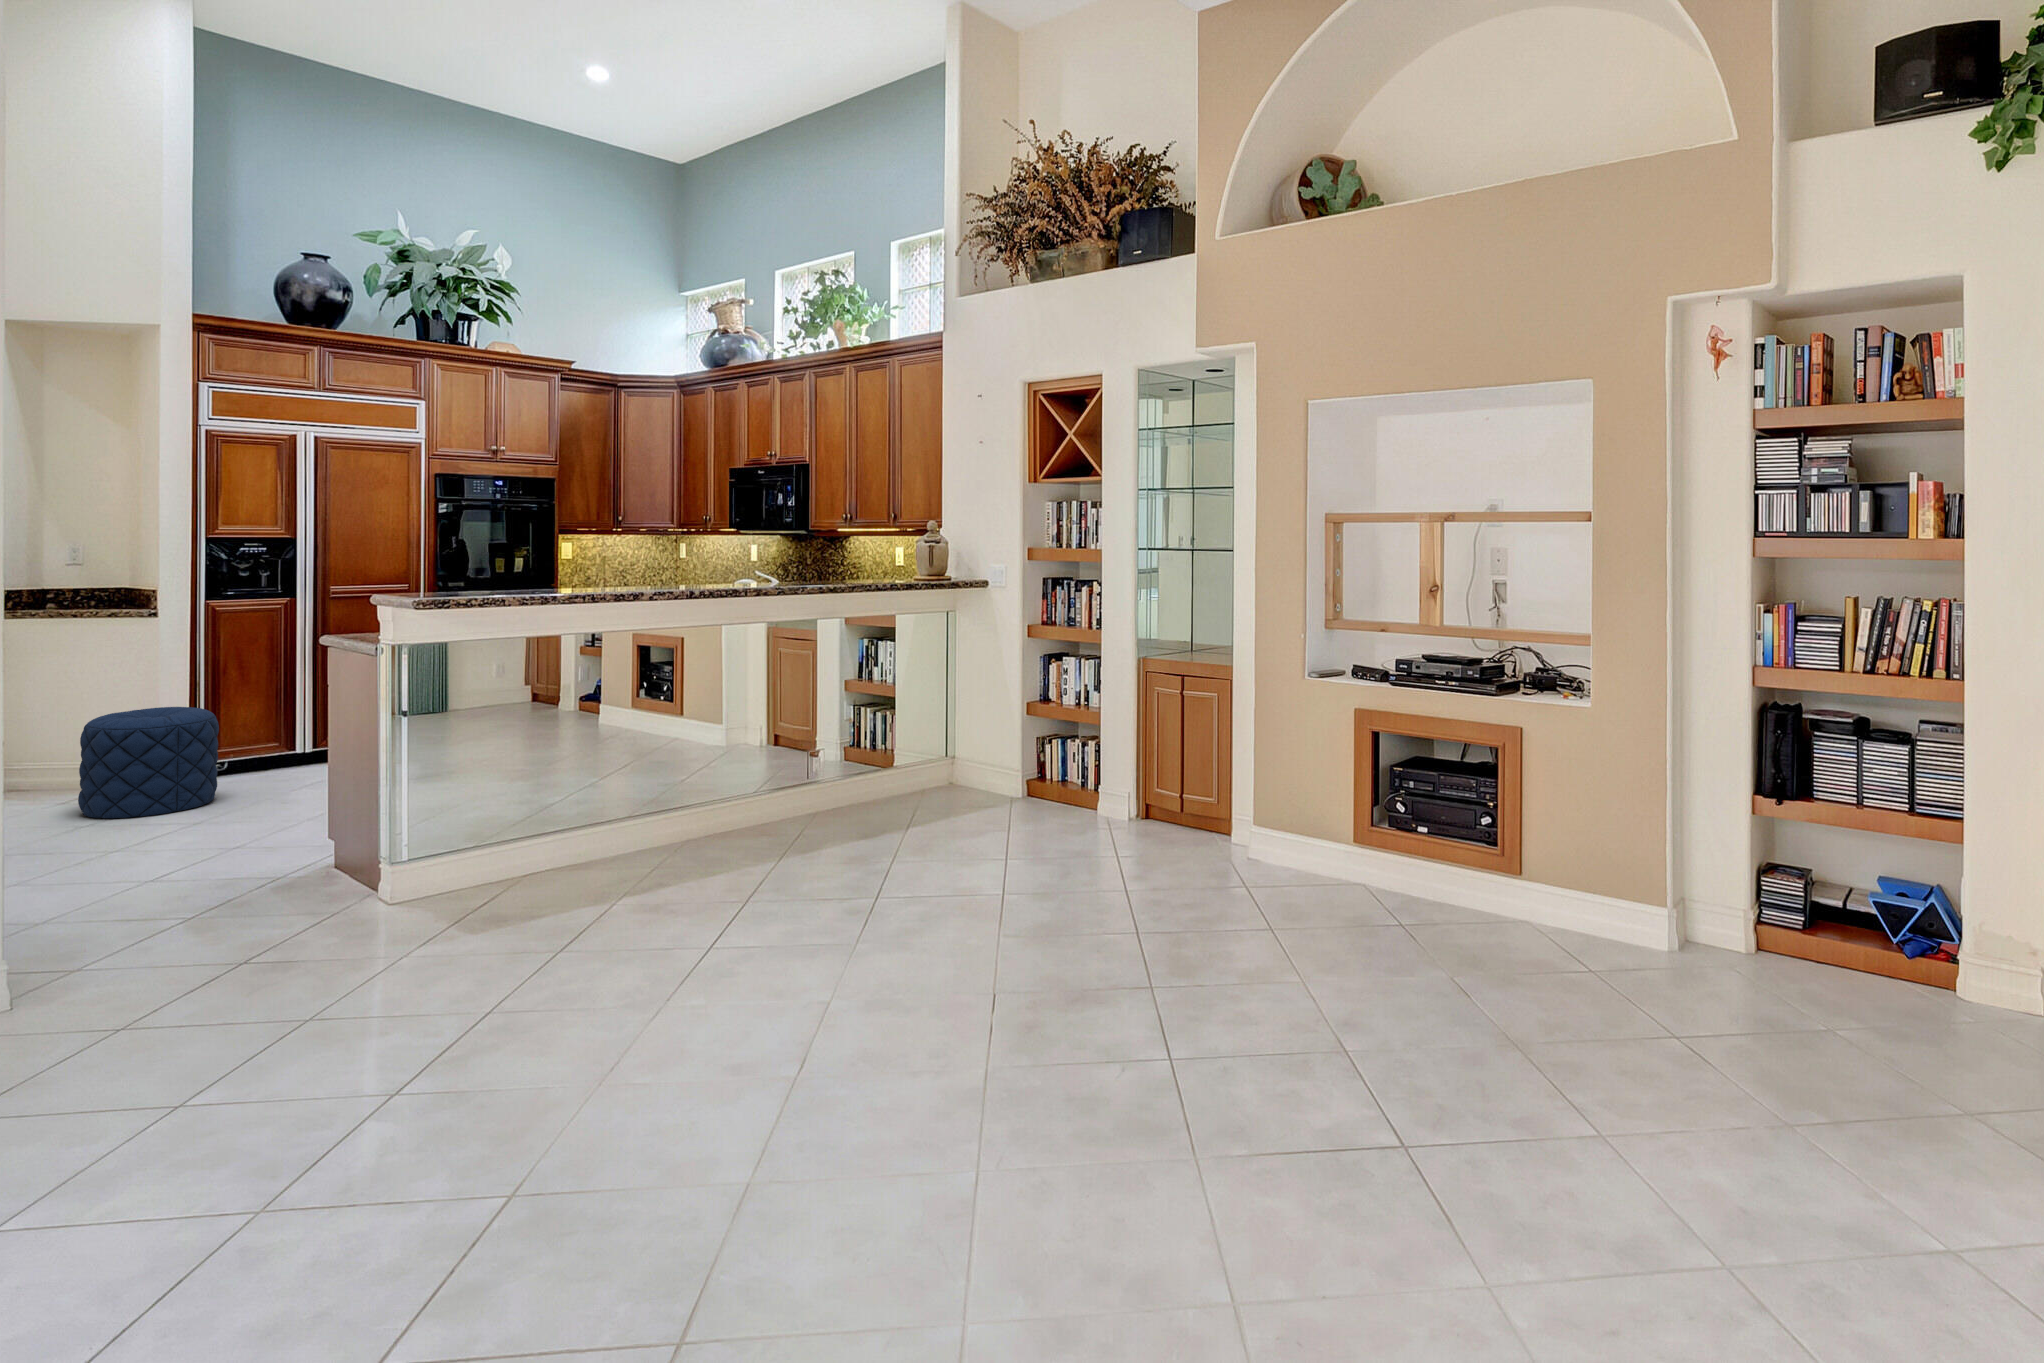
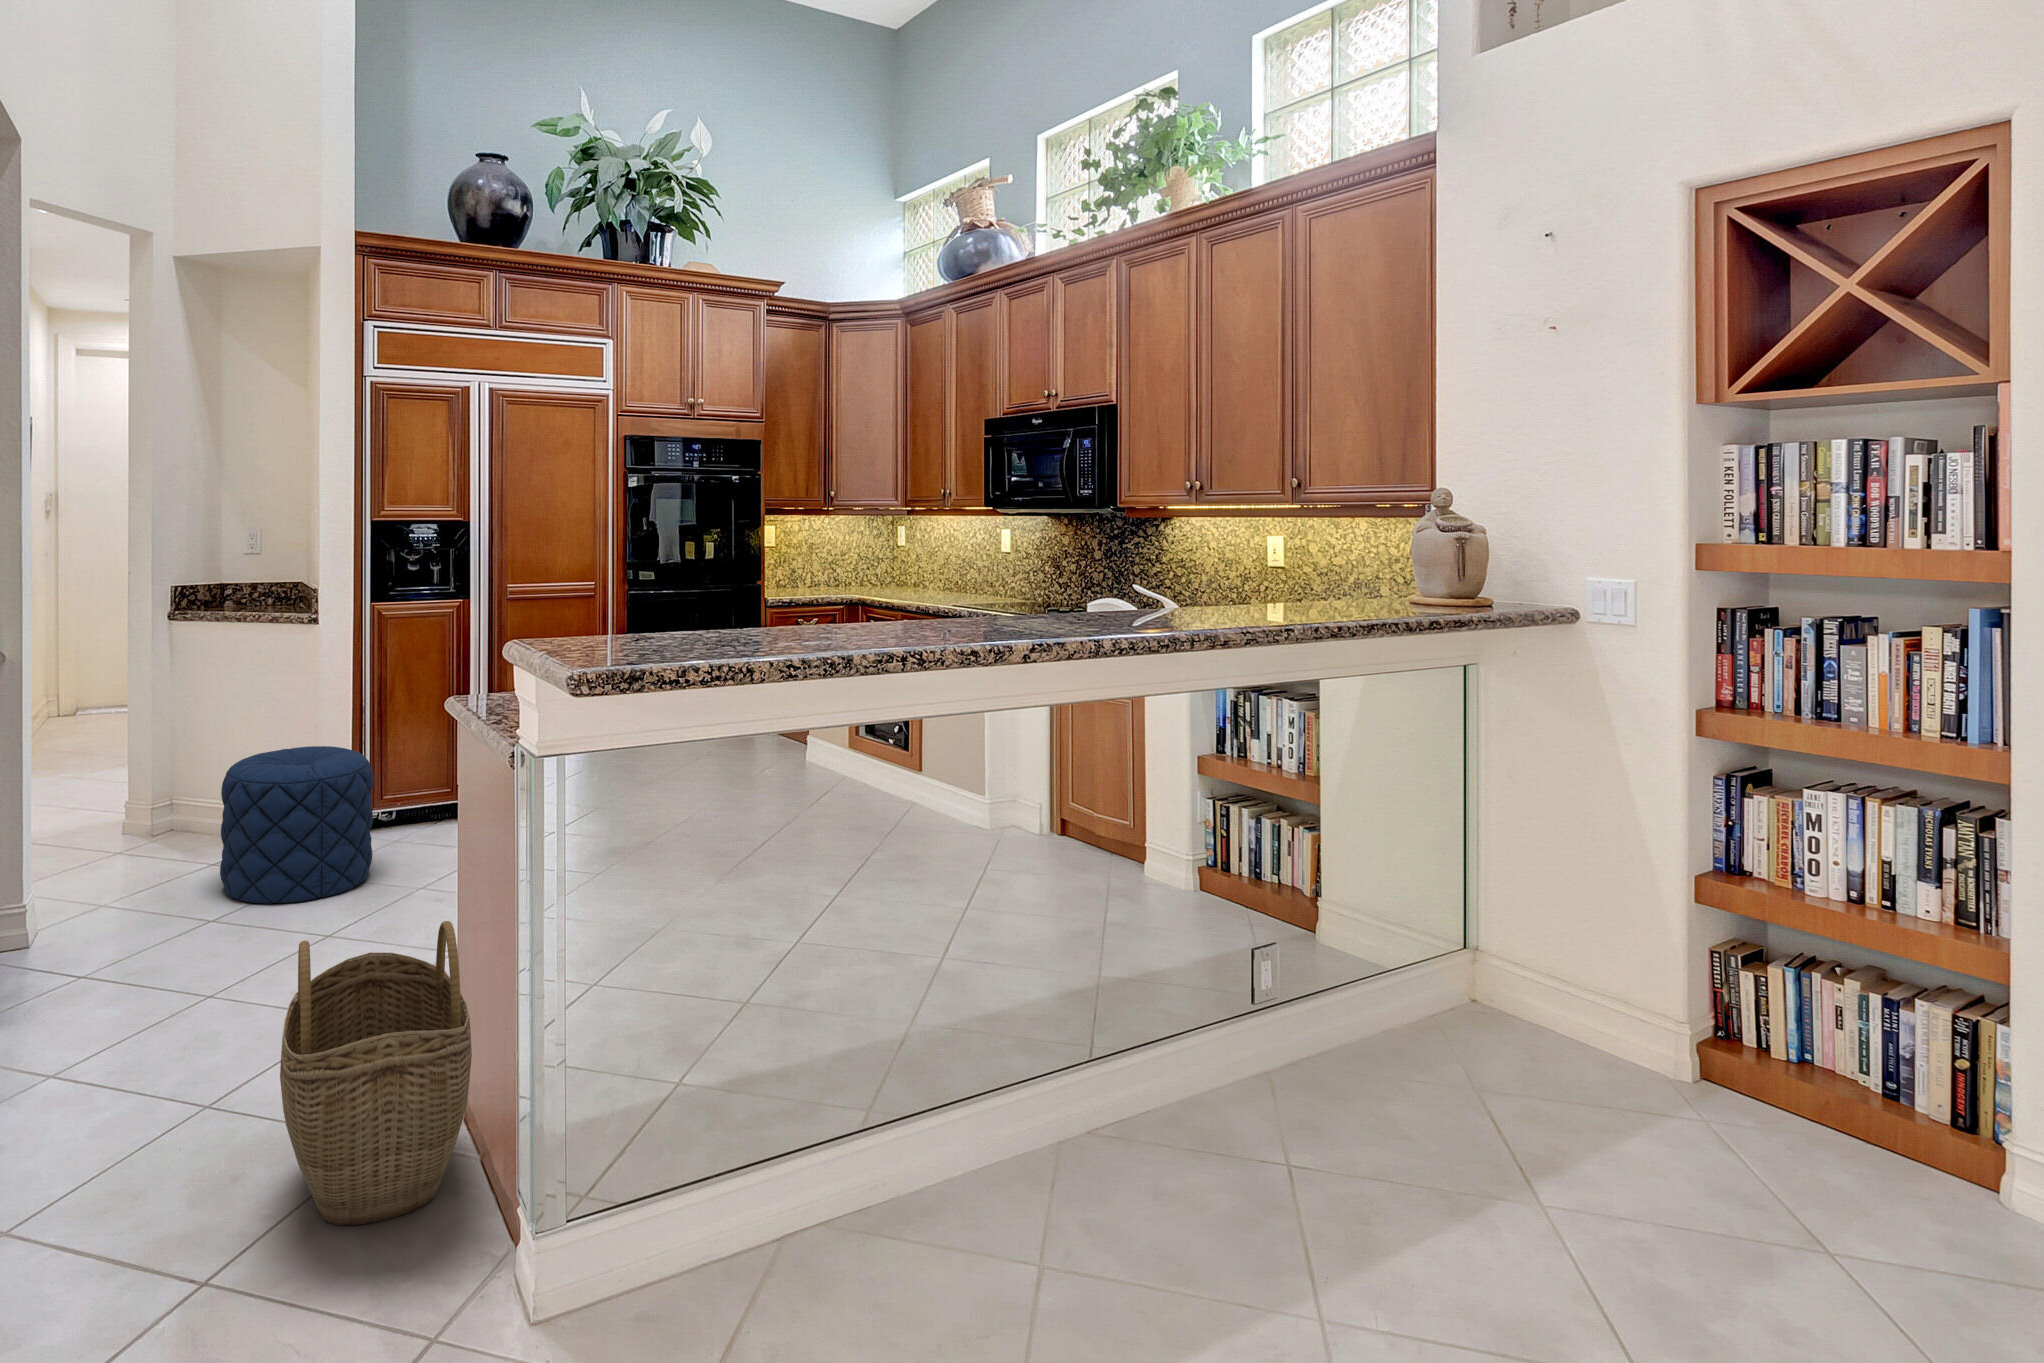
woven basket: none [218,754,341,908] -> present [280,921,472,1225]

